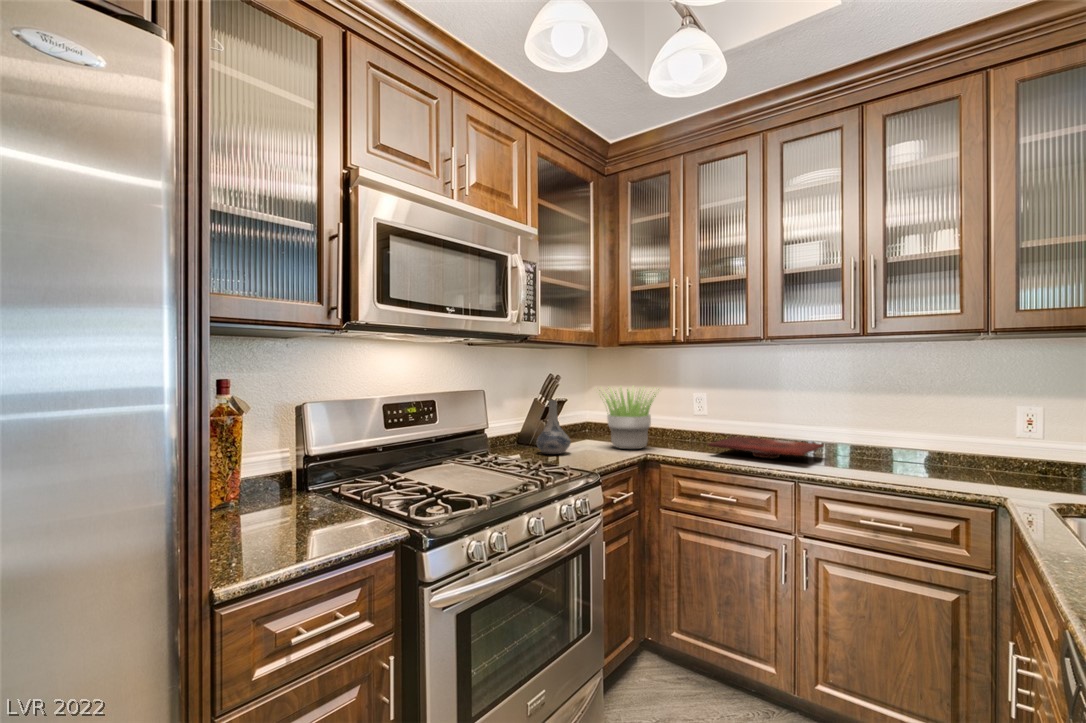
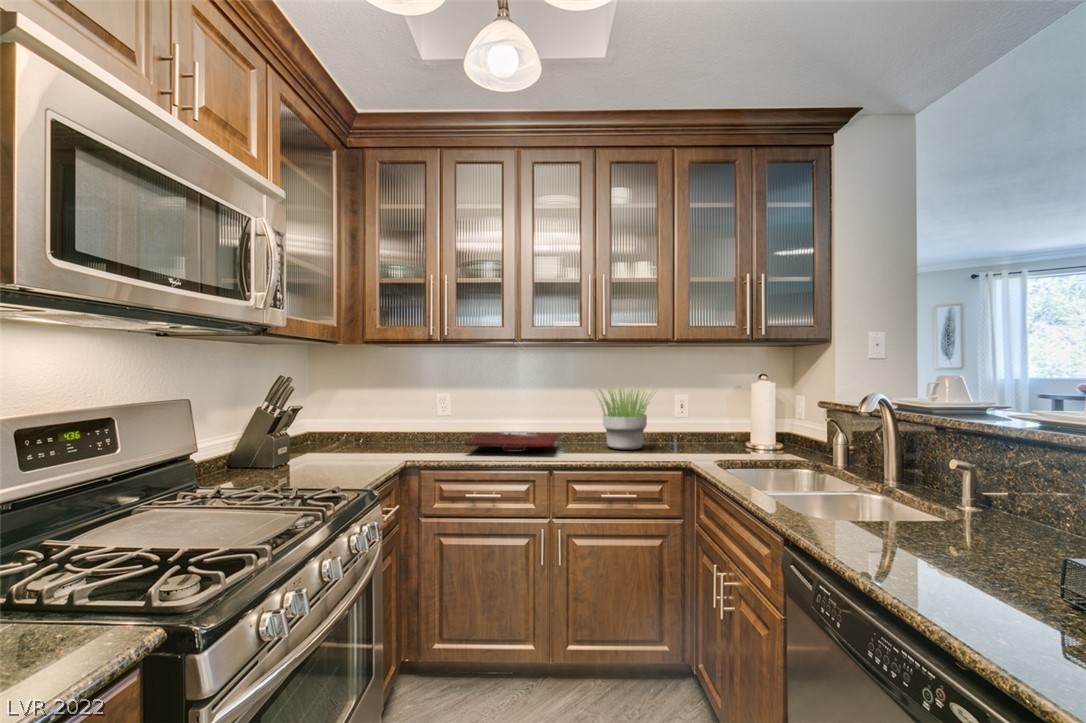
potted plant: present [599,388,659,449] -> present [598,386,652,450]
decorative vase: present [537,400,571,454] -> none [268,407,315,475]

